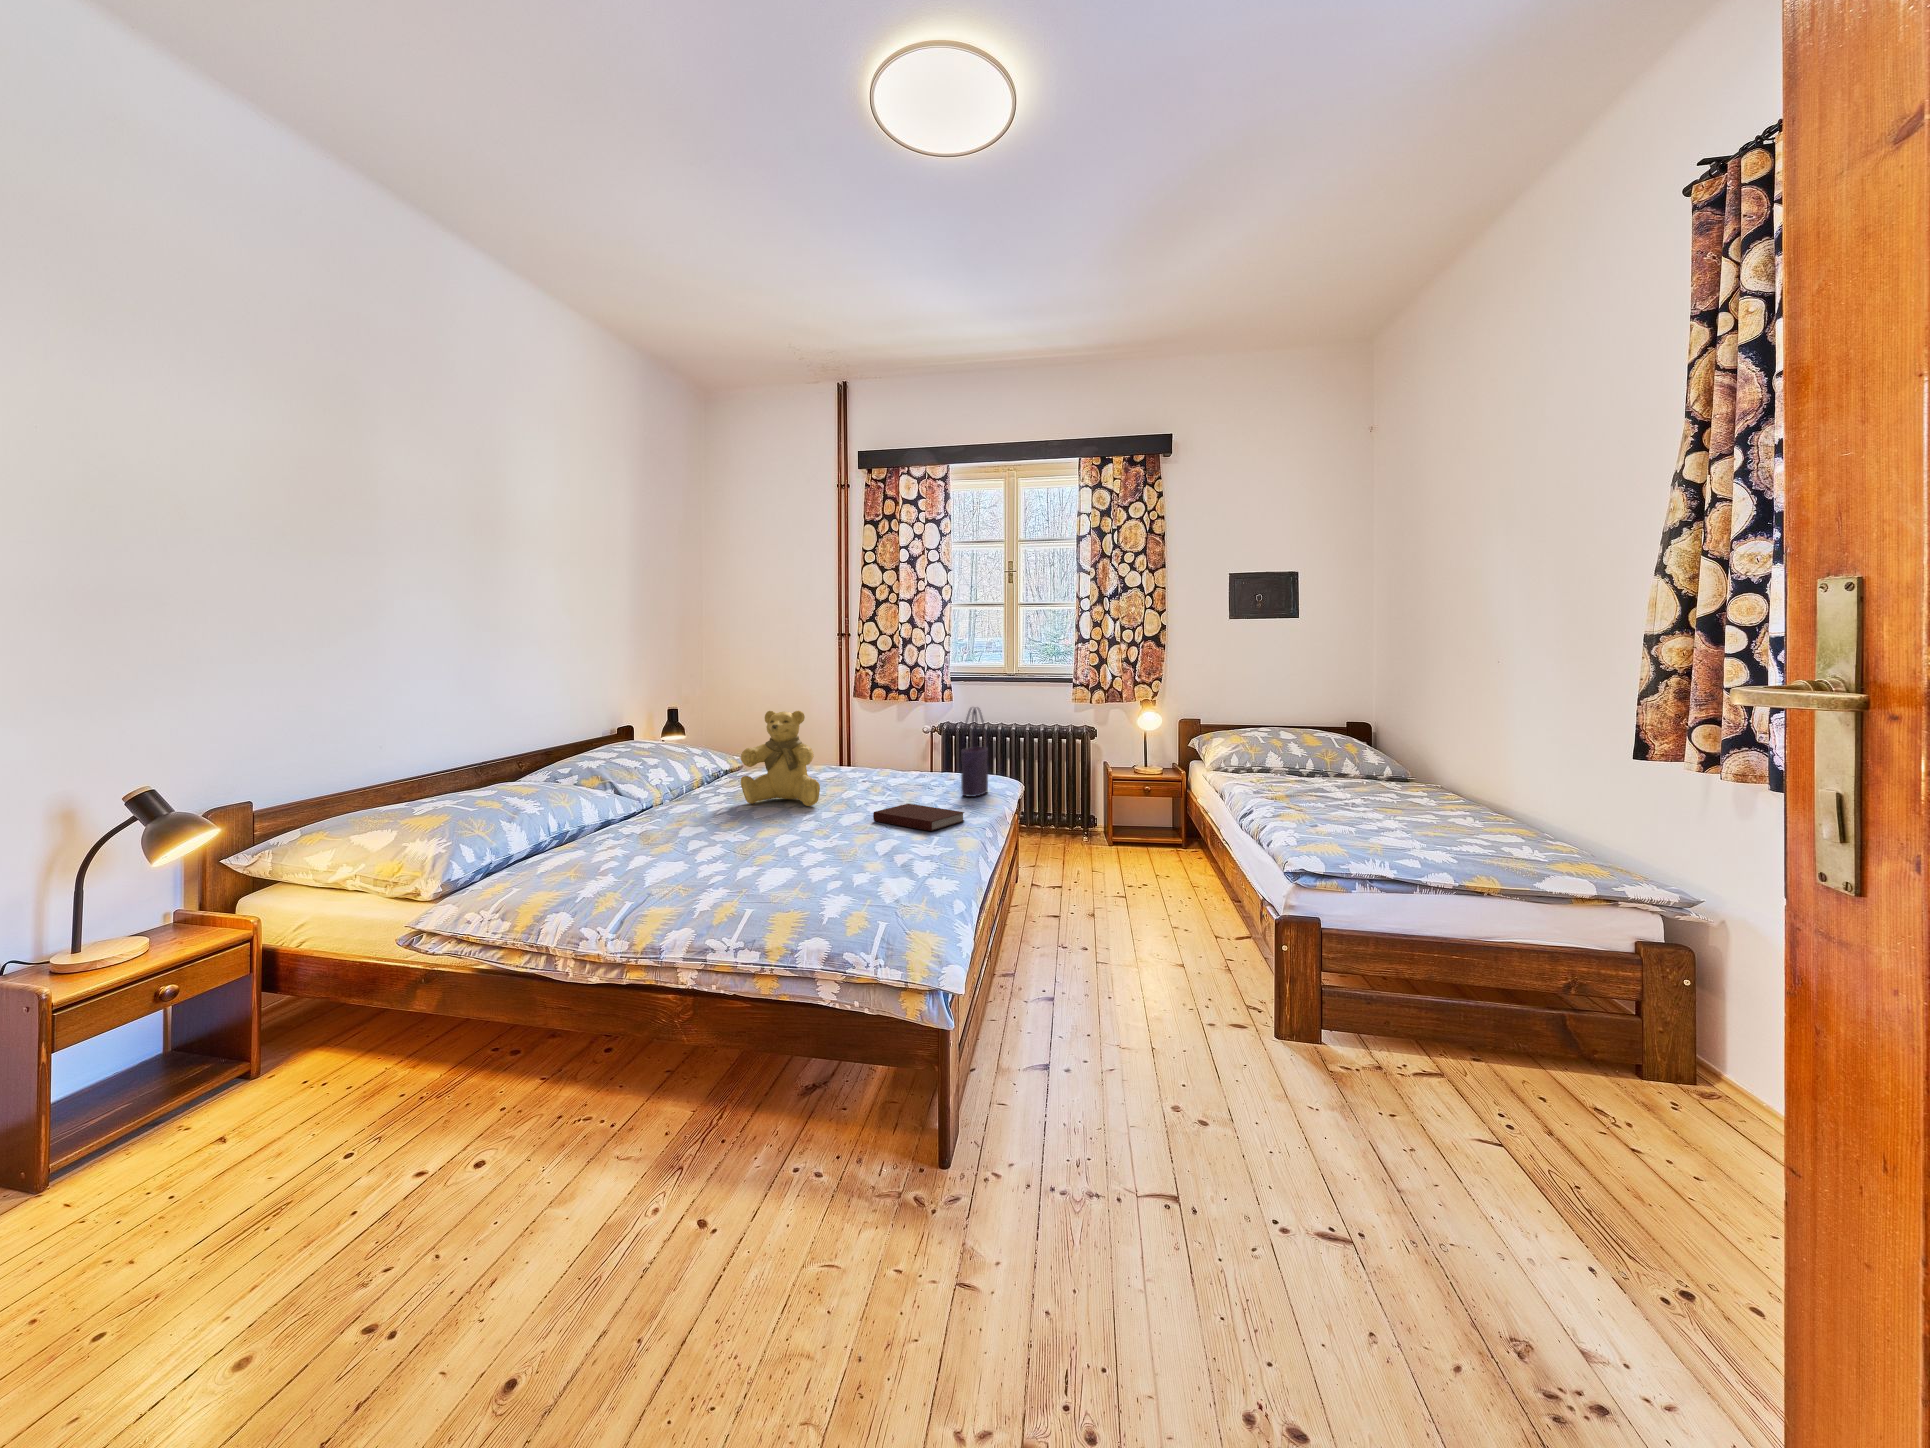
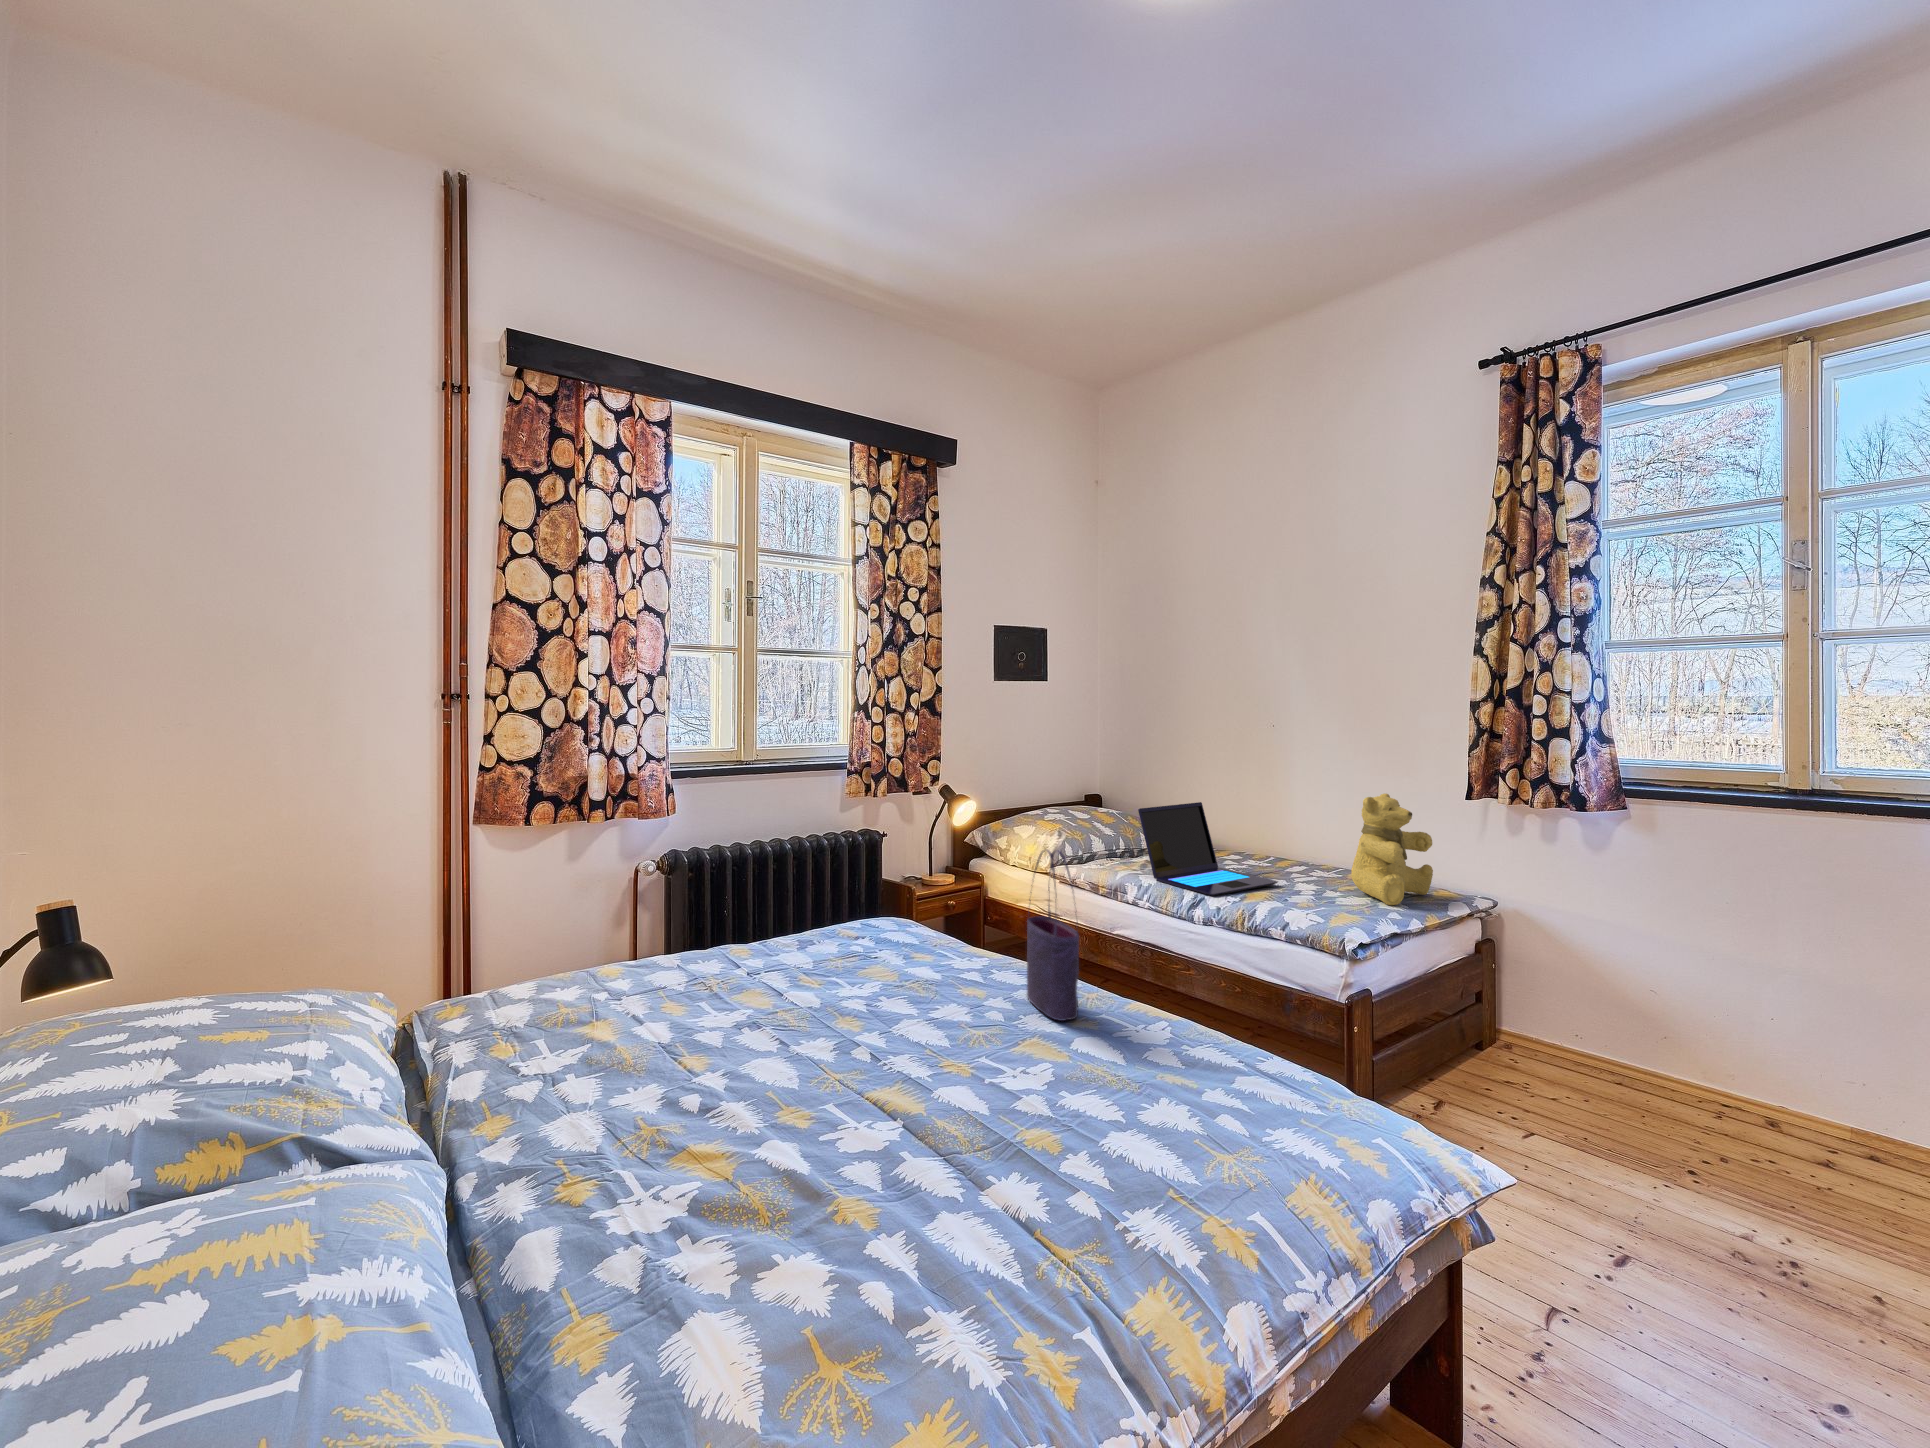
teddy bear: present [741,711,820,806] -> present [1351,794,1433,905]
laptop: none [1258,722,1361,795] -> present [1138,802,1278,896]
notebook: present [873,804,964,831] -> none [1118,1076,1321,1170]

